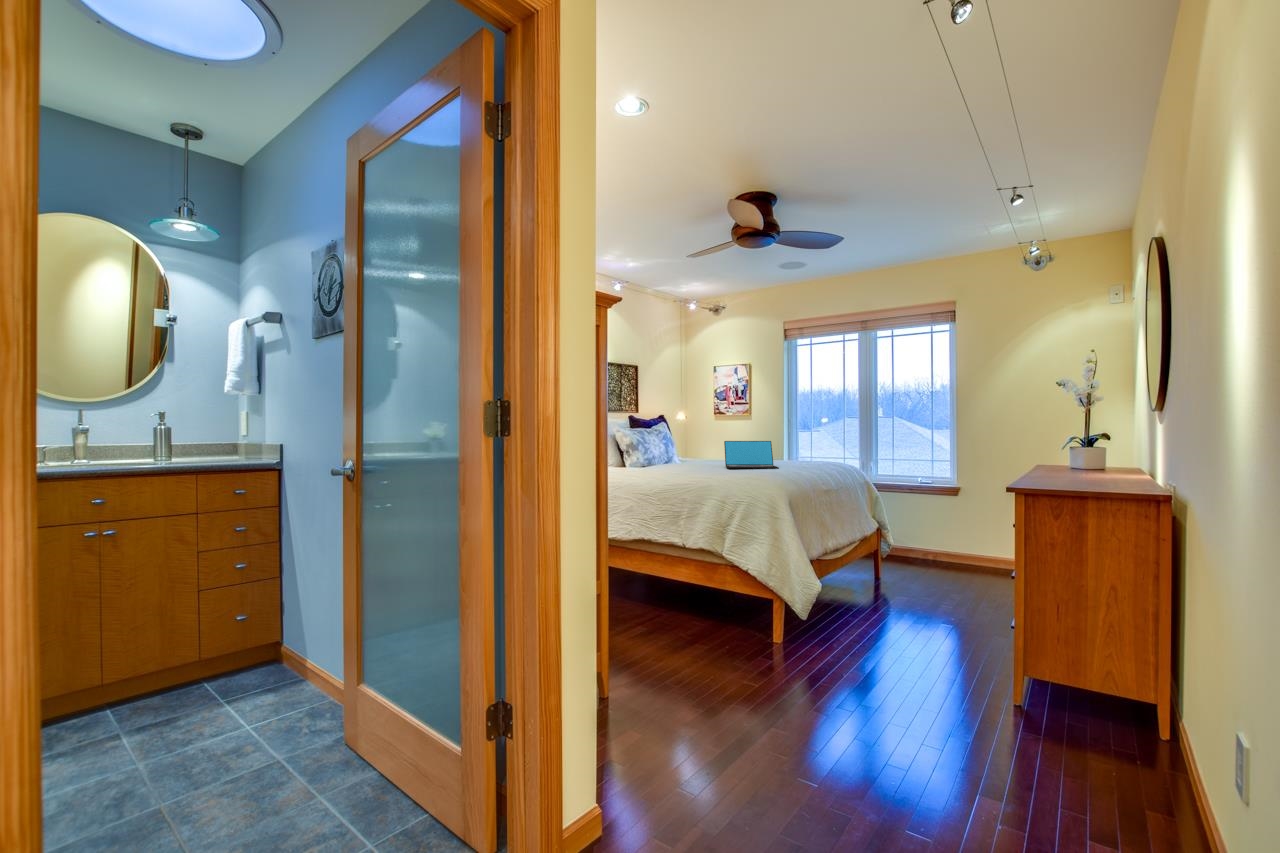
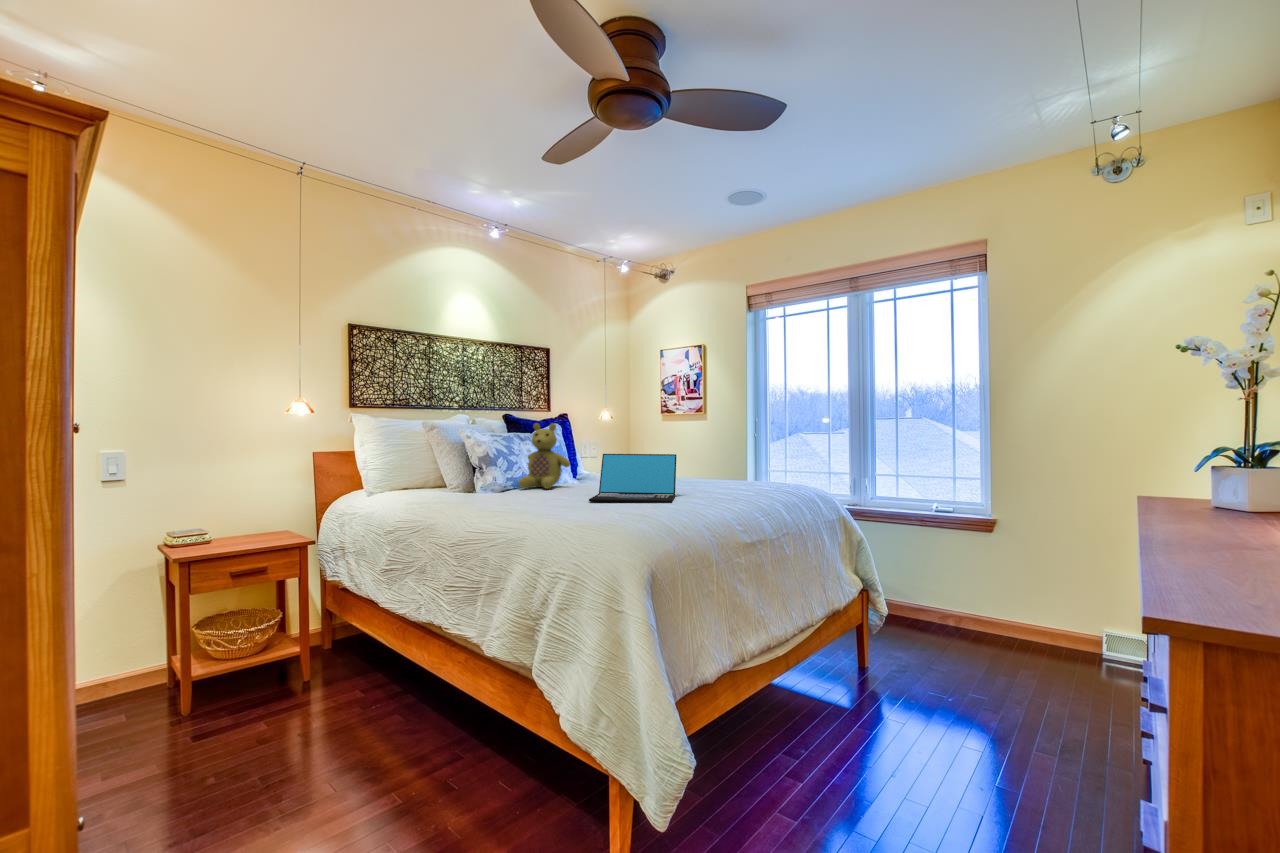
stuffed bear: none [653,422,689,465] -> present [519,423,570,489]

